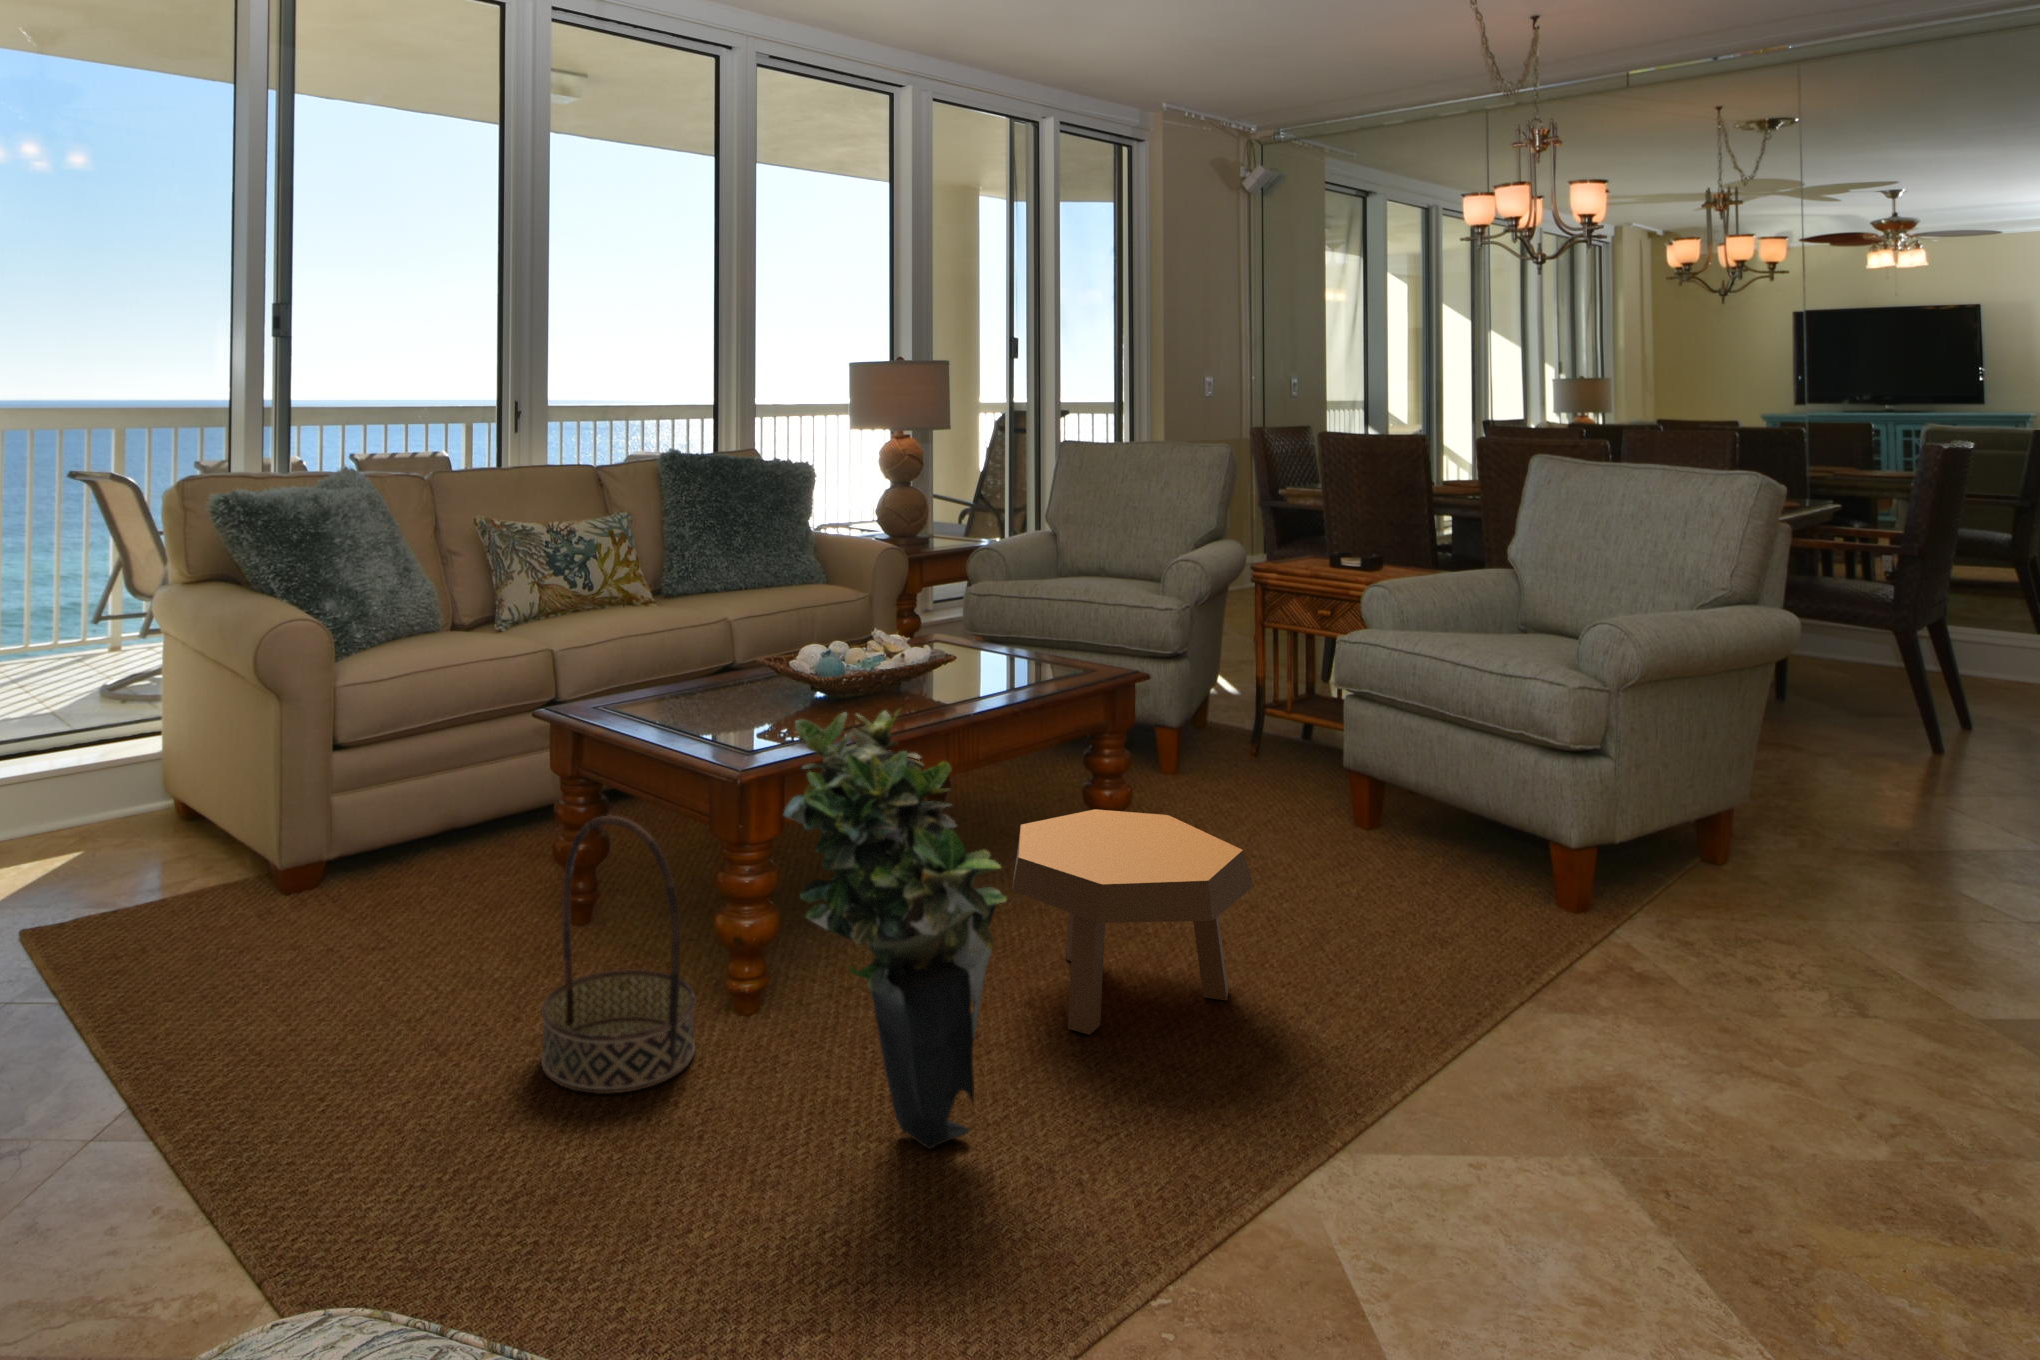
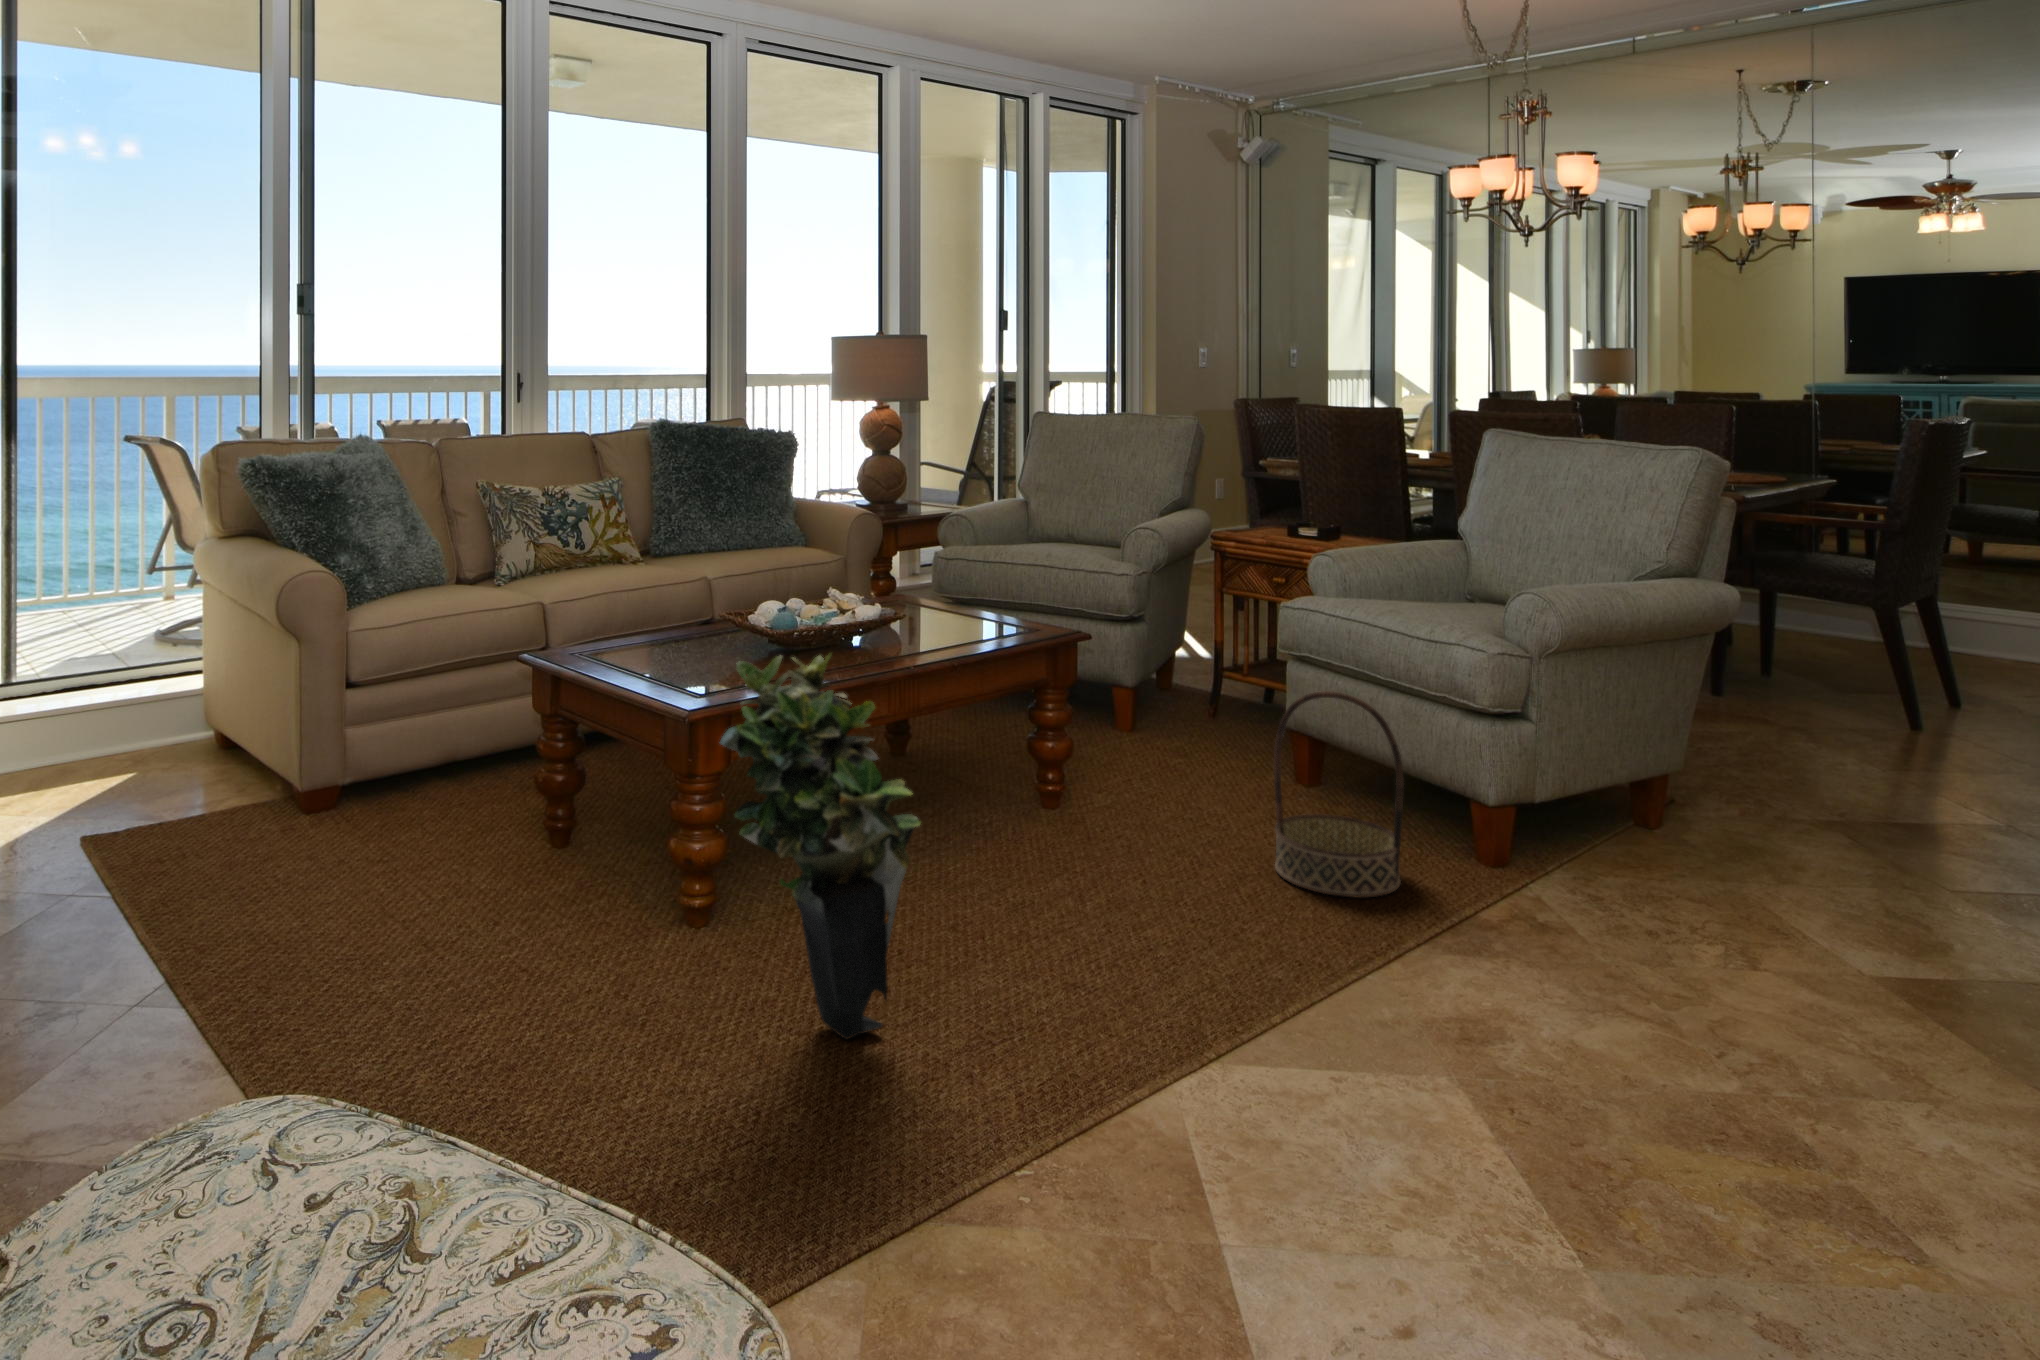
footstool: present [1012,809,1254,1035] -> none [942,754,1168,953]
basket: present [541,816,695,1093] -> present [1274,691,1404,897]

